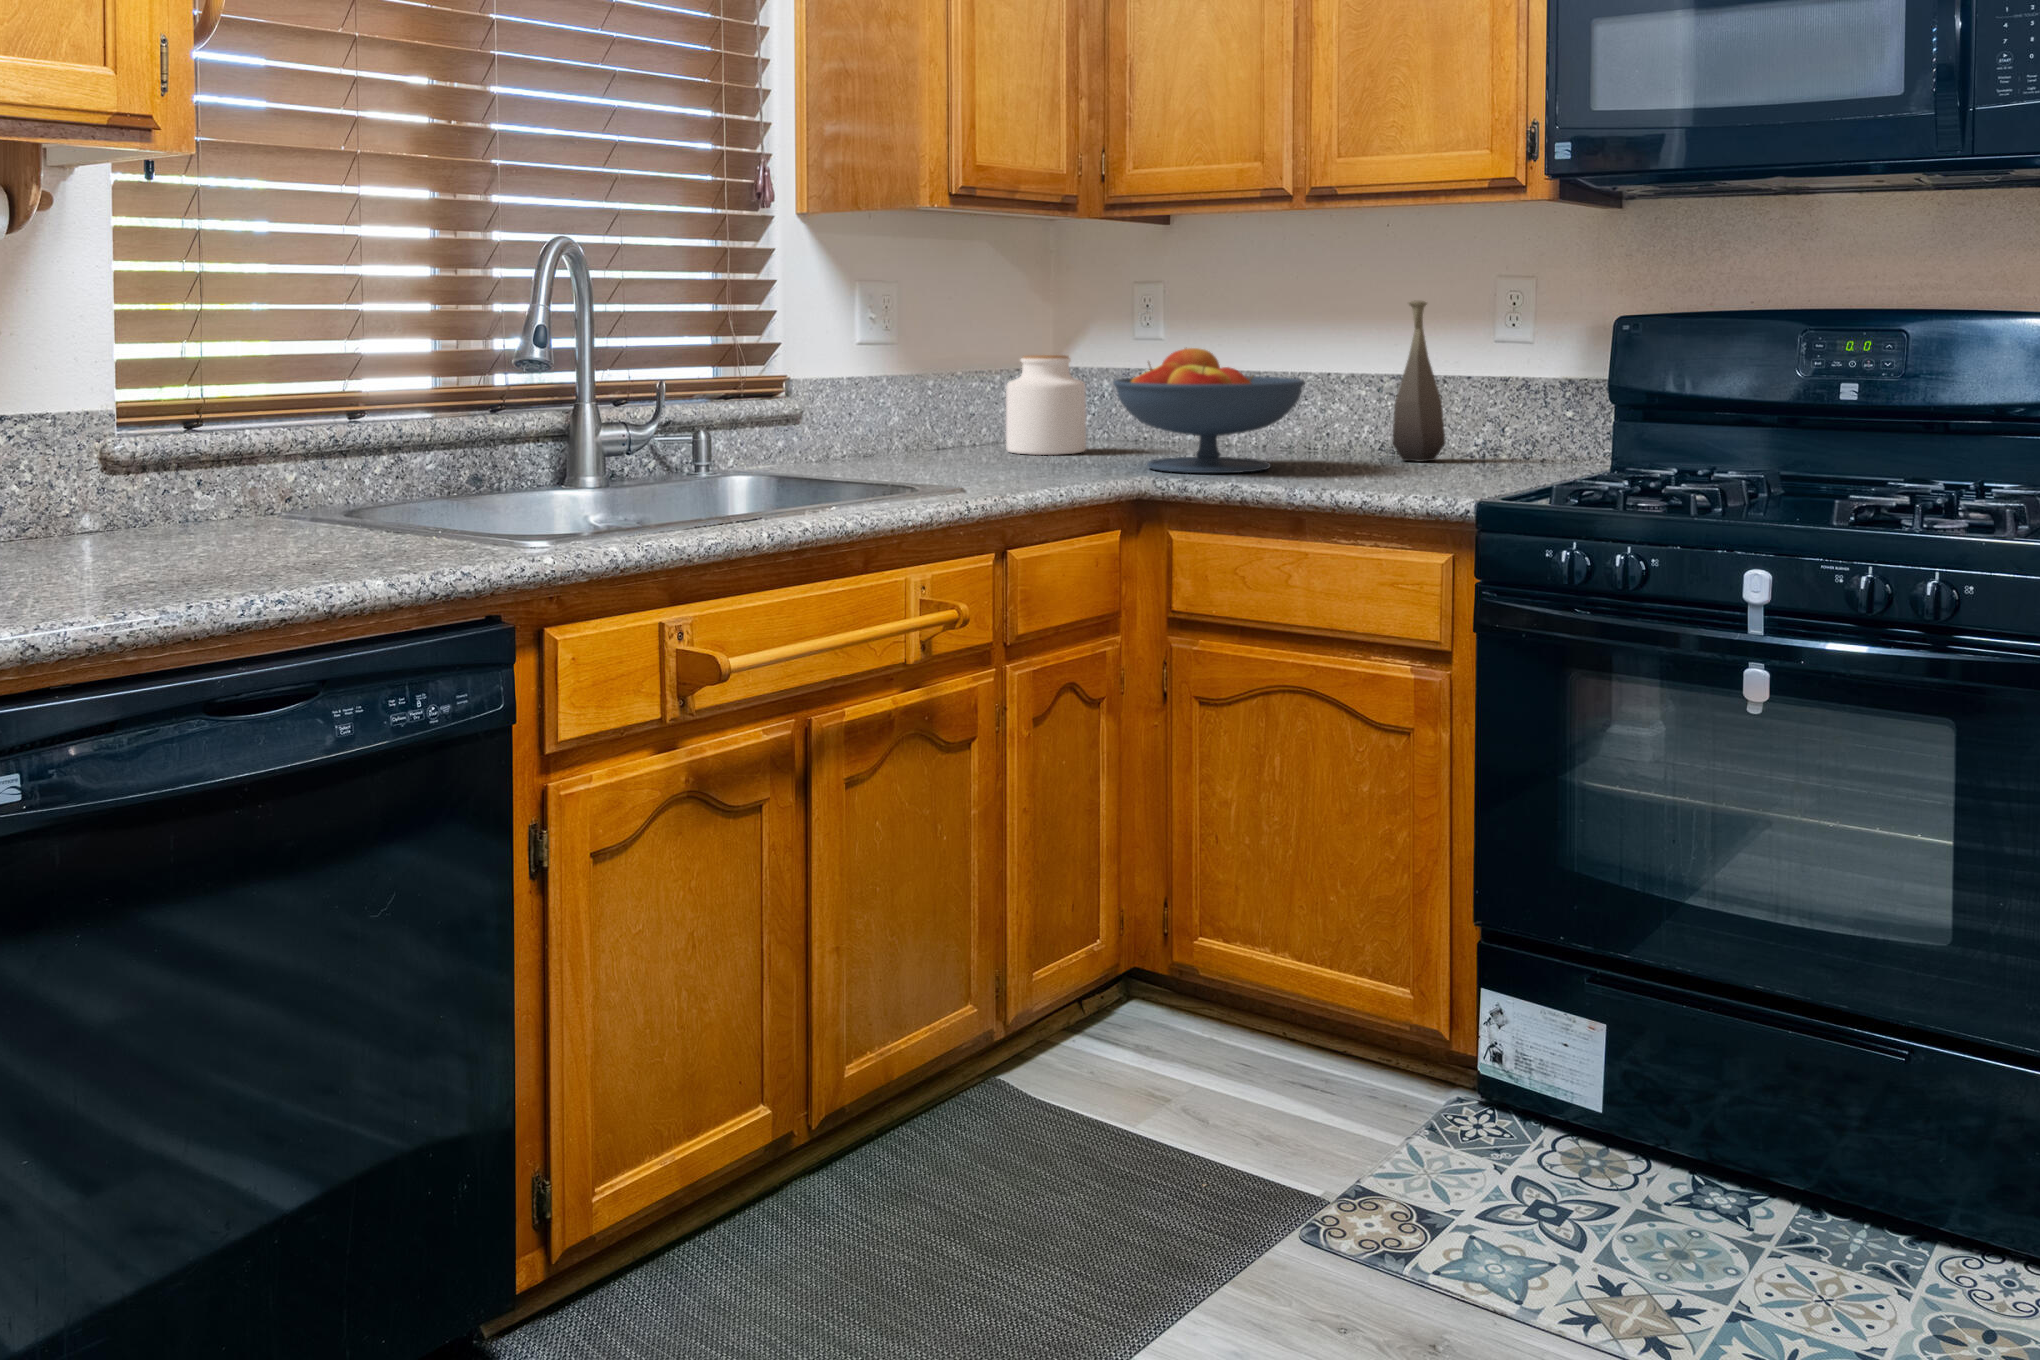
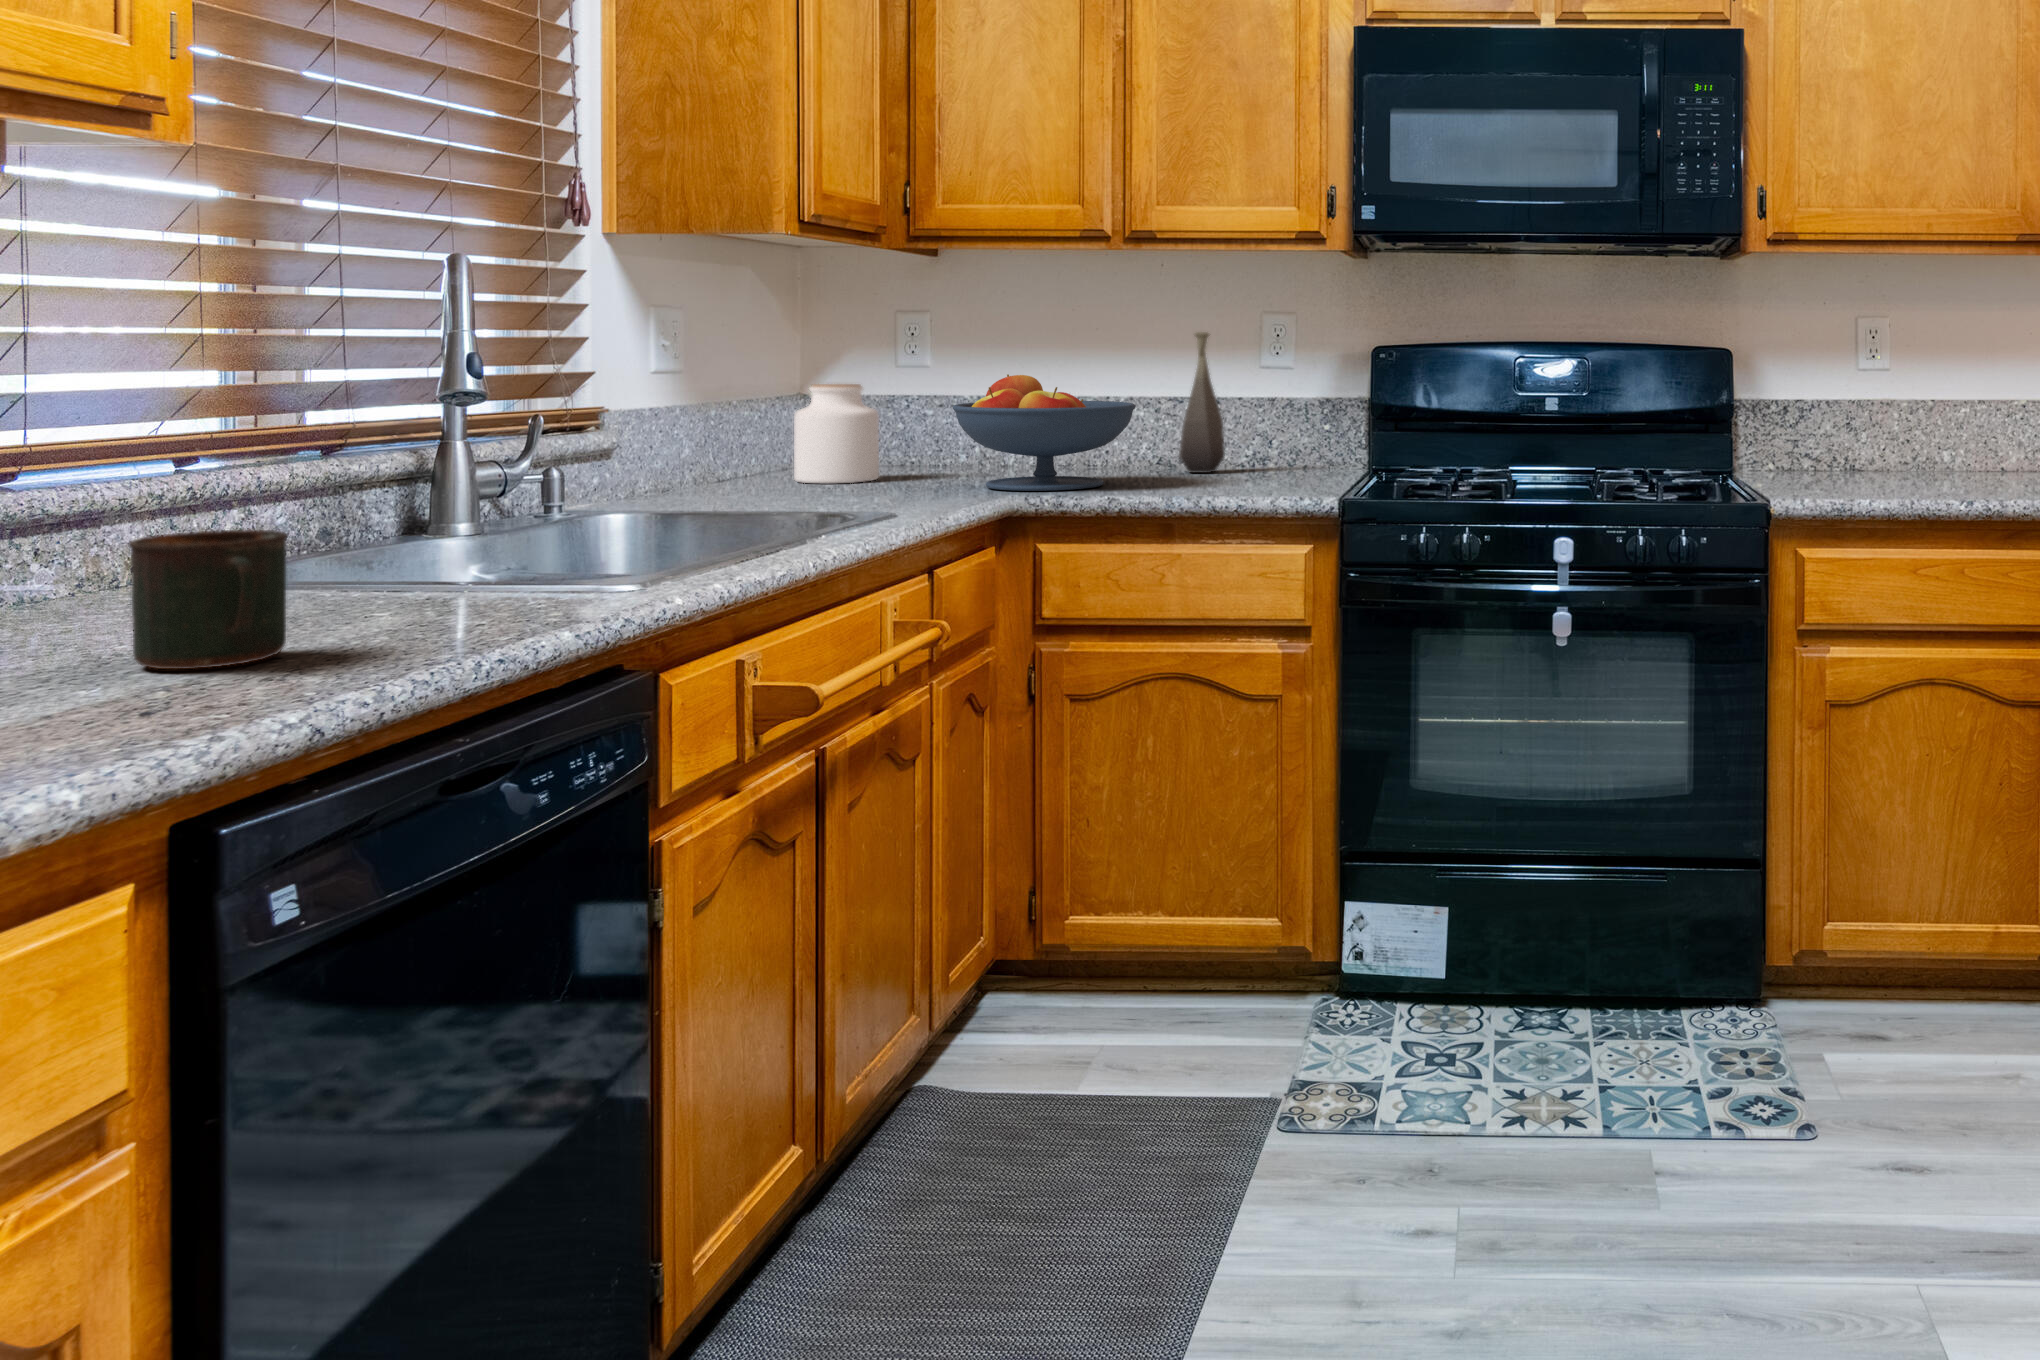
mug: none [39,475,161,590] -> present [128,530,288,669]

